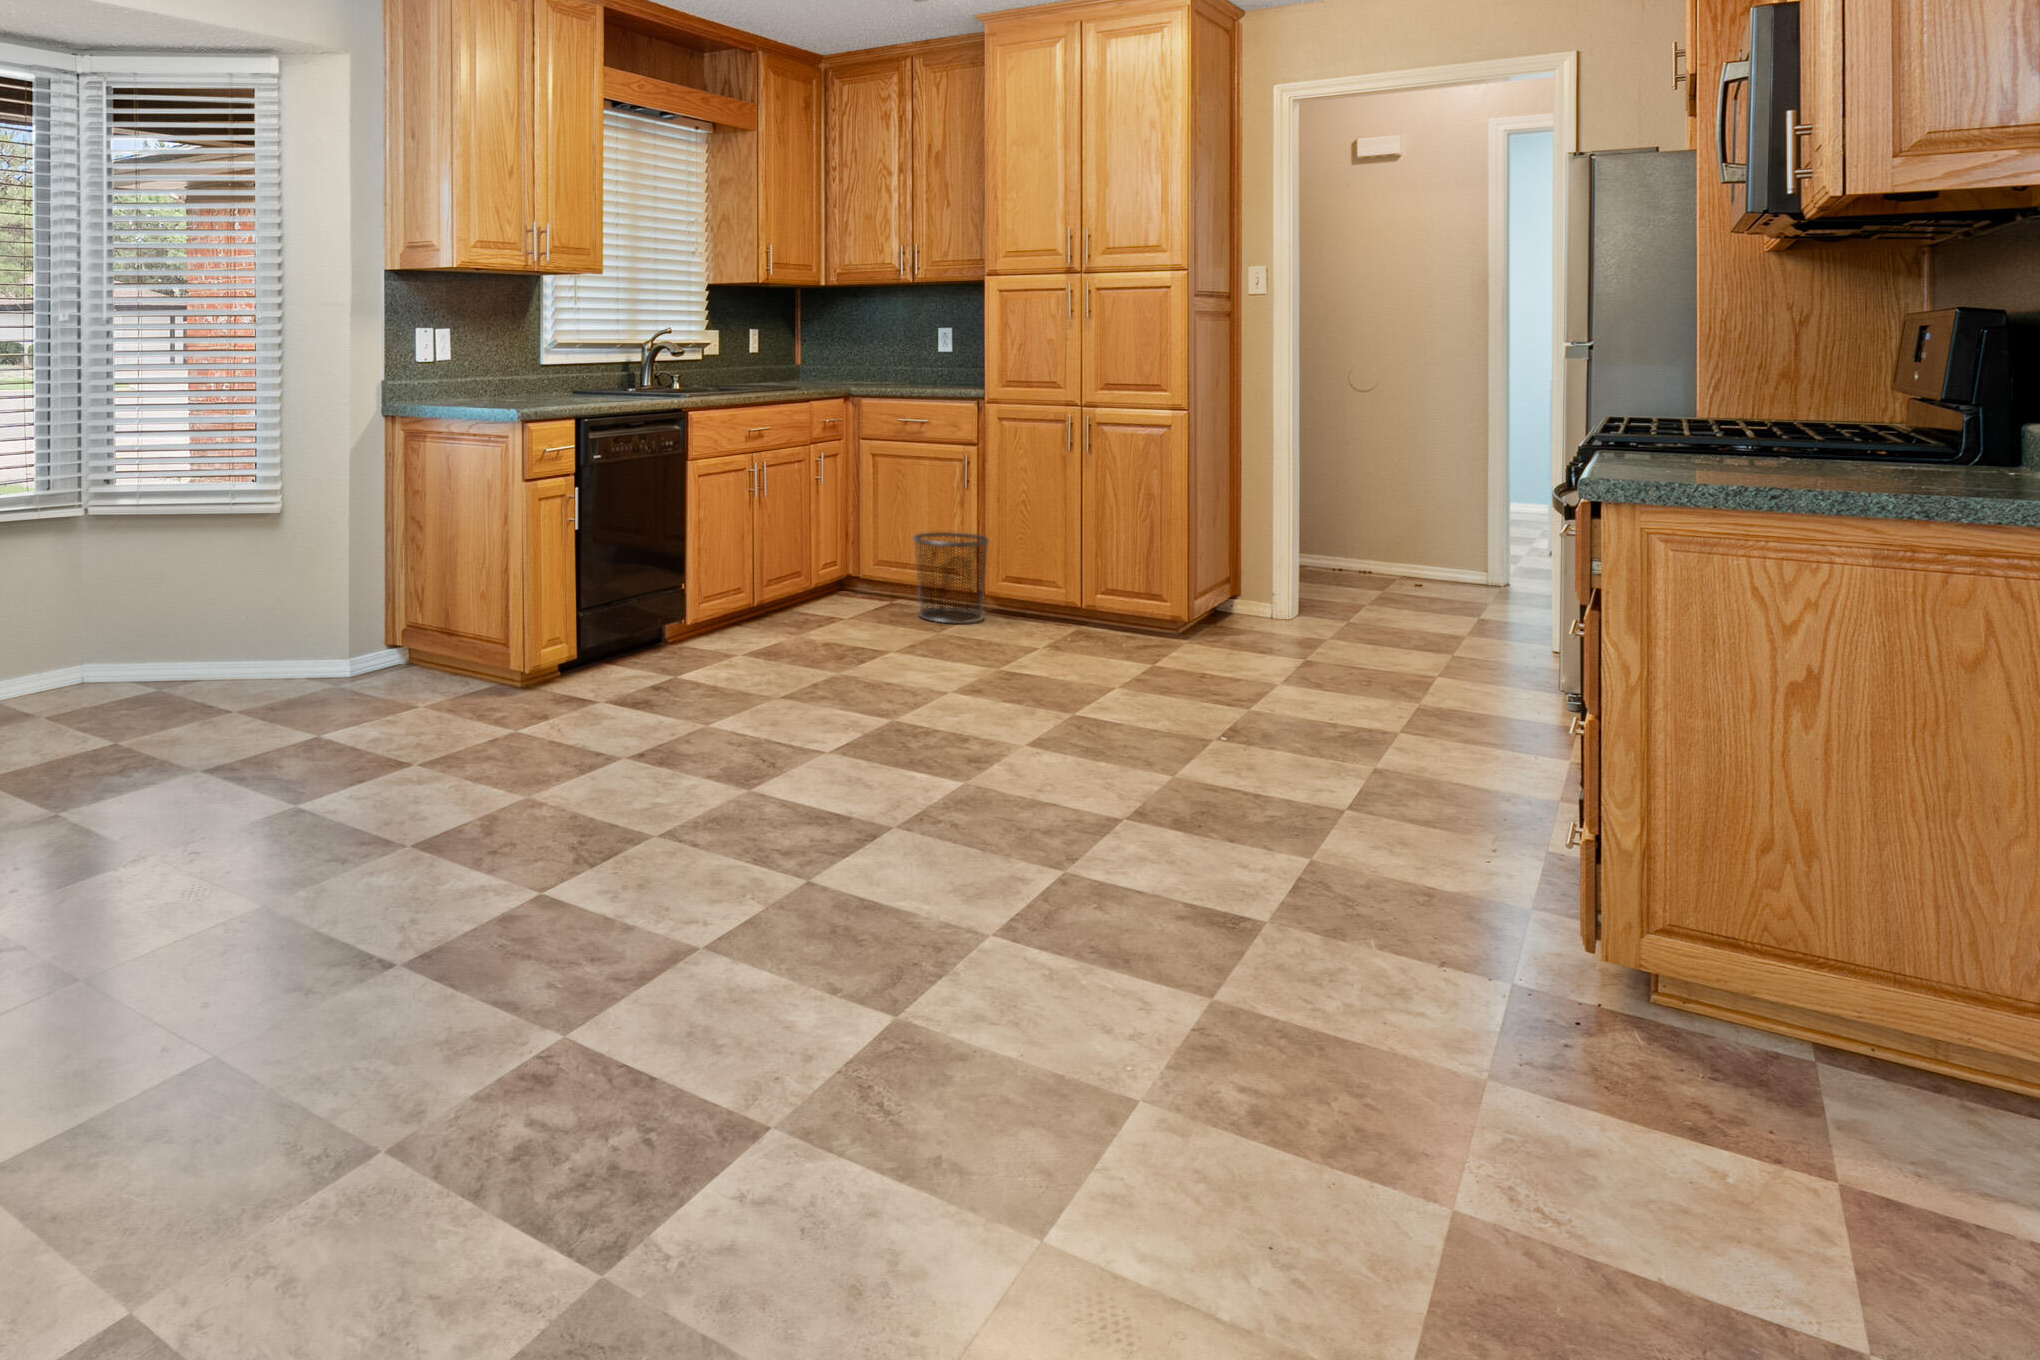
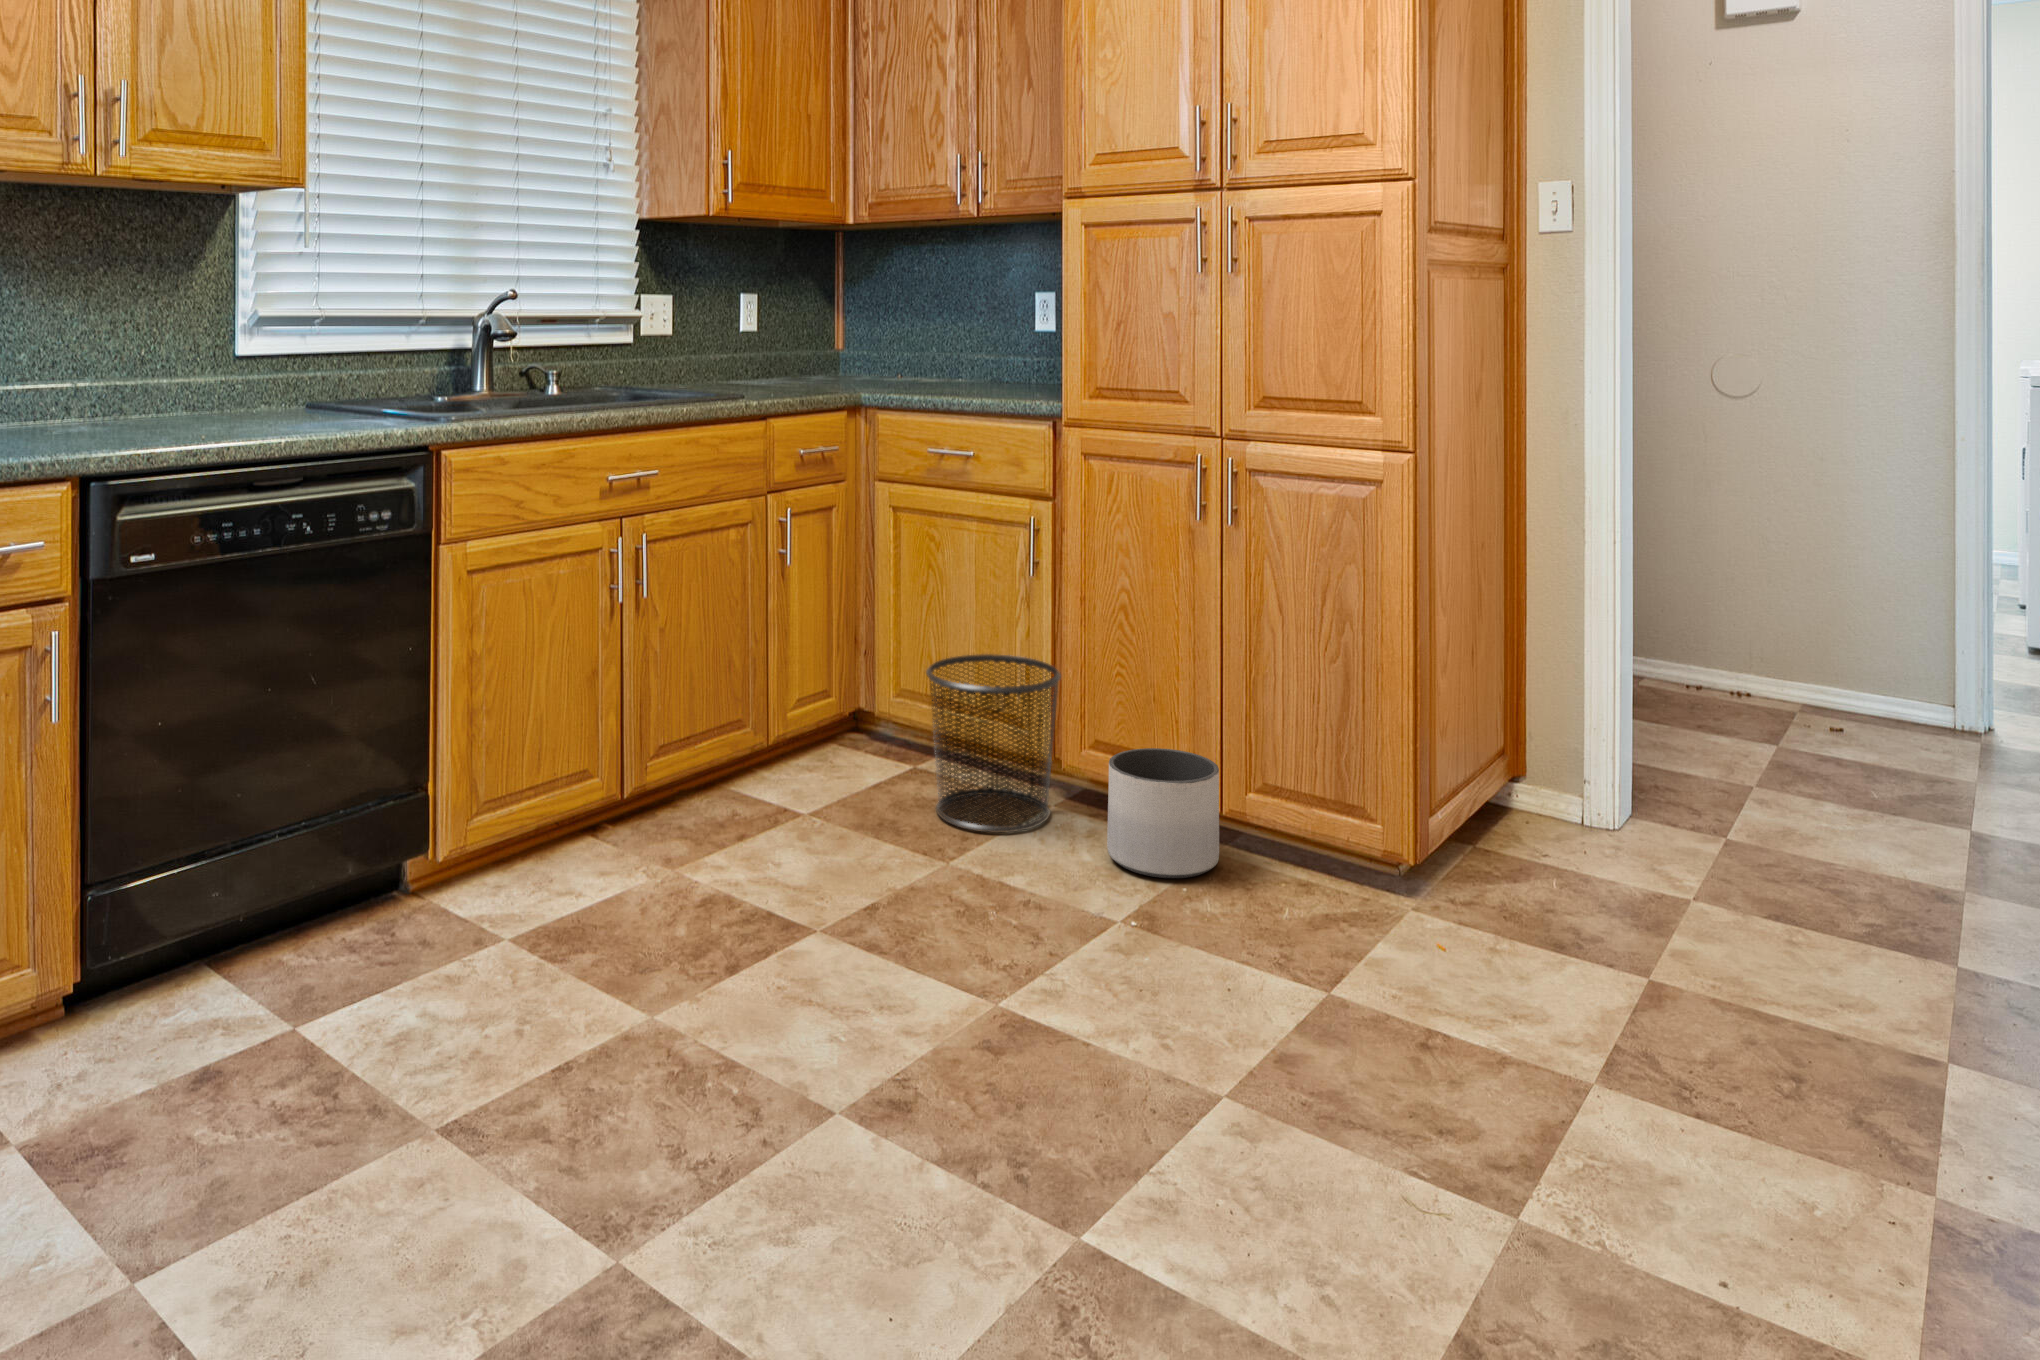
planter: none [1024,575,1085,636] -> present [1107,748,1219,878]

